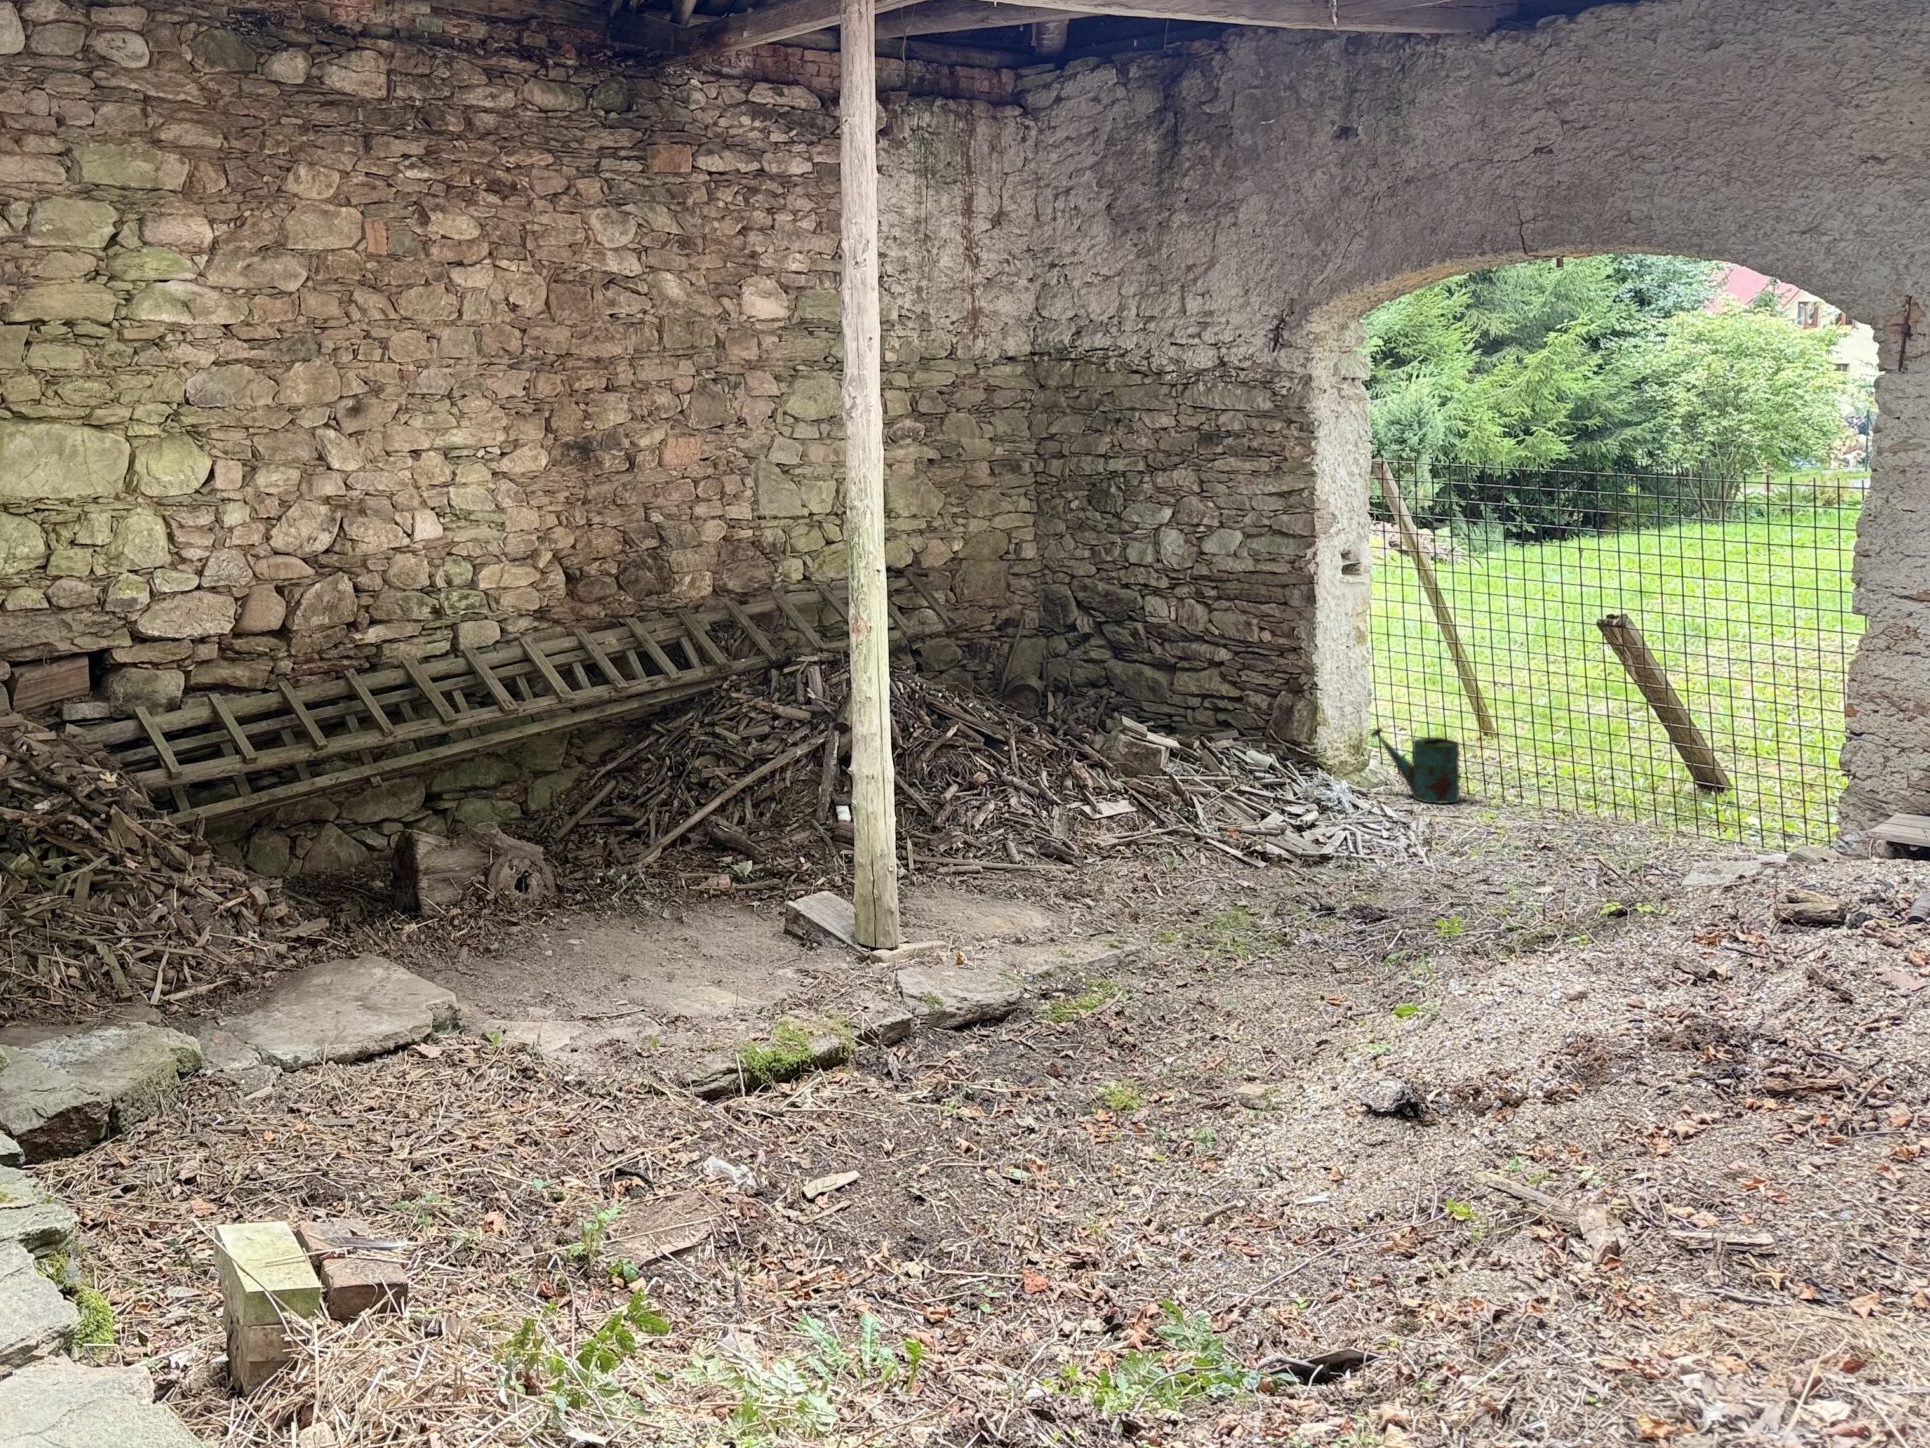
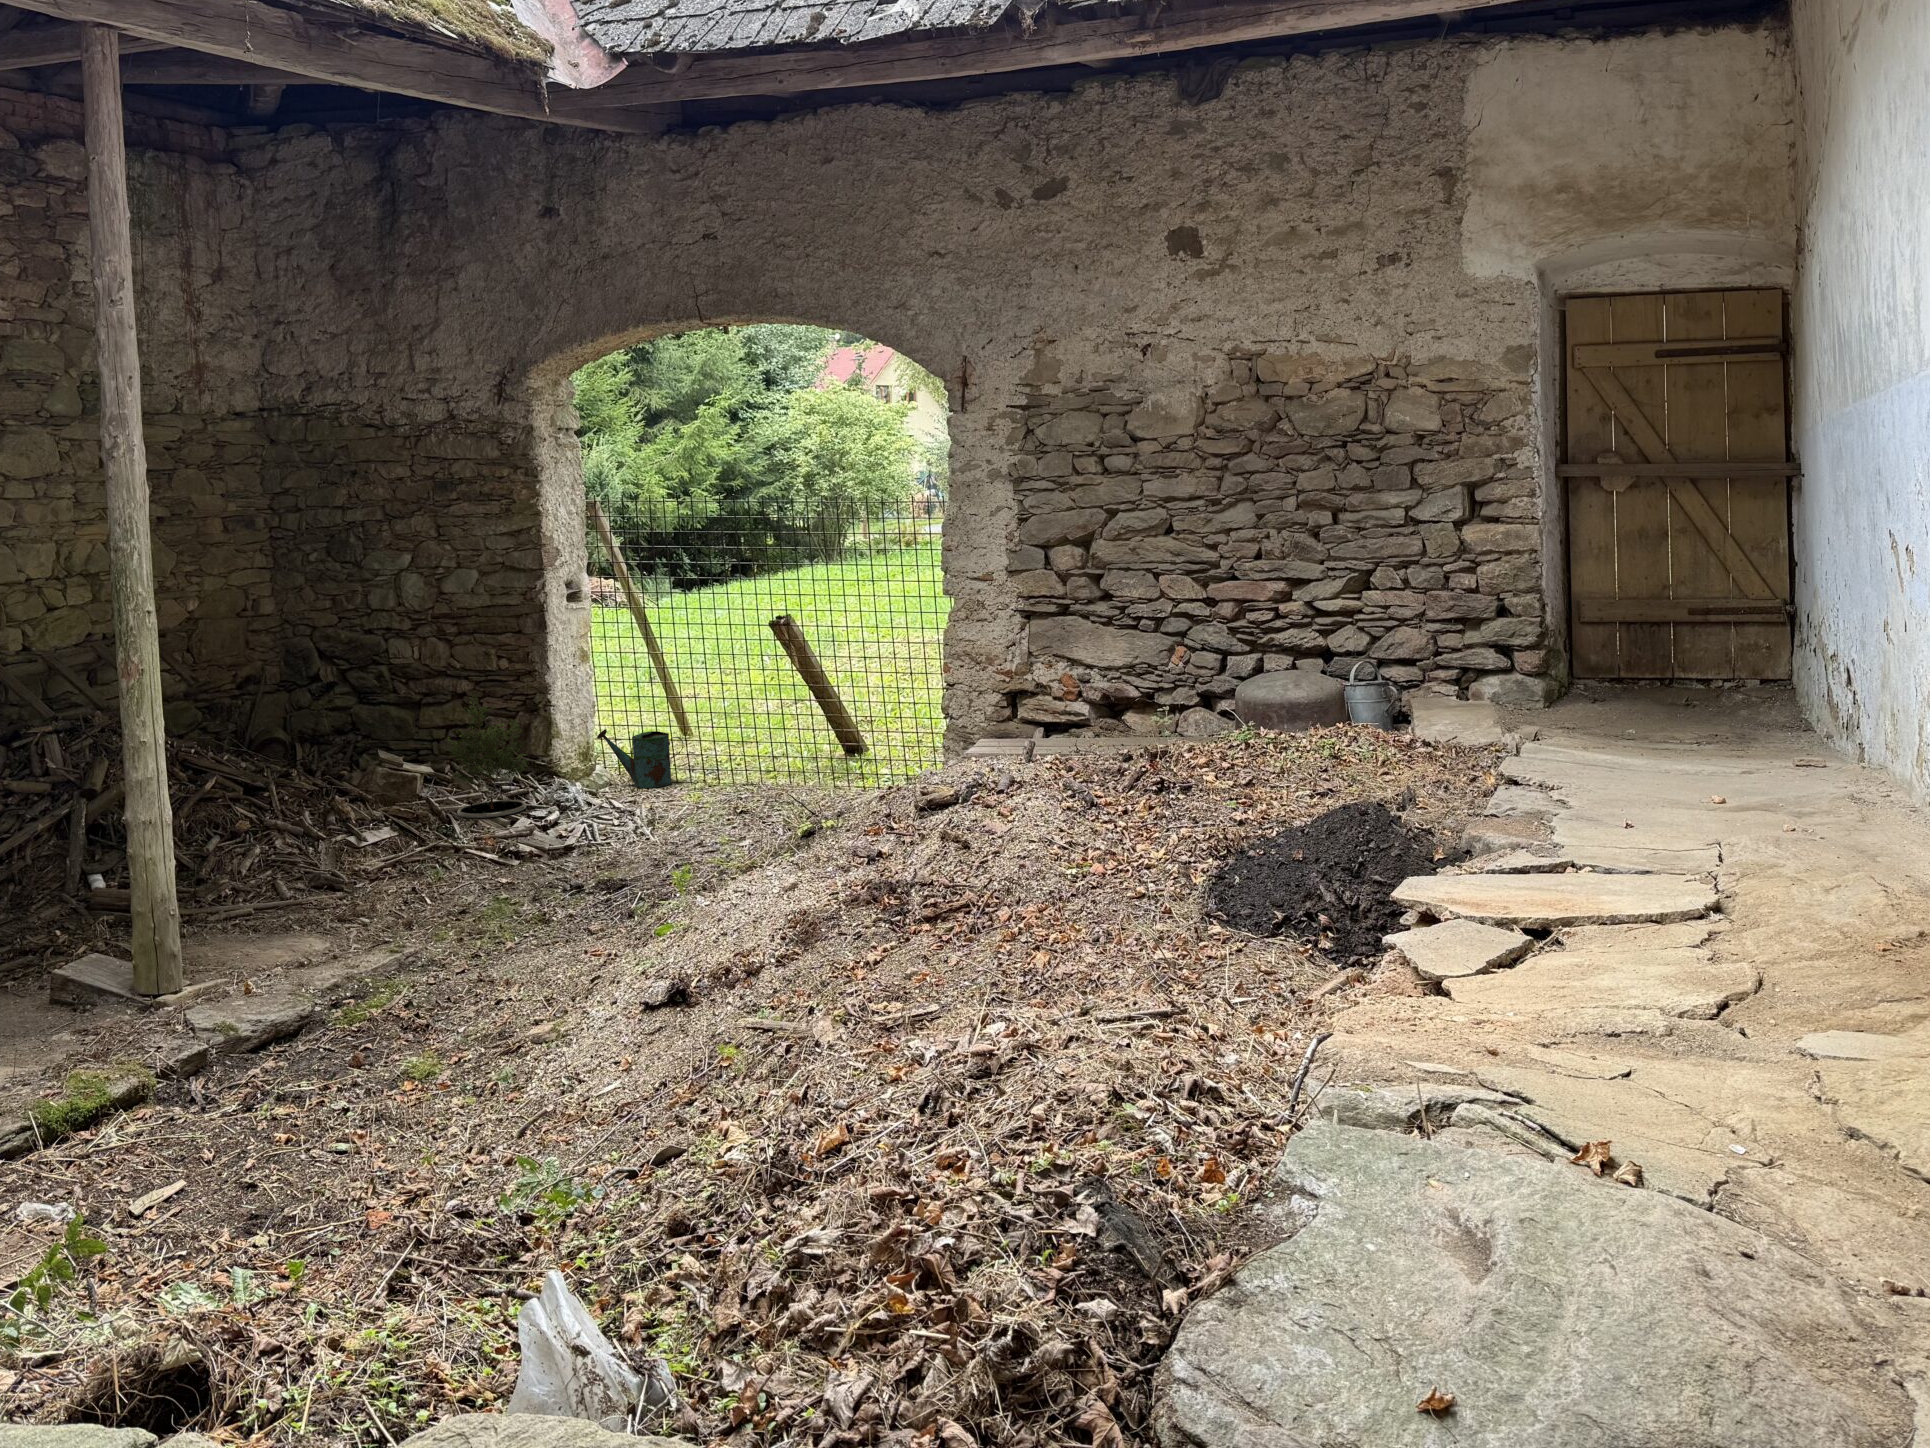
potted tree: none [1193,669,1288,810] -> present [448,693,528,818]

